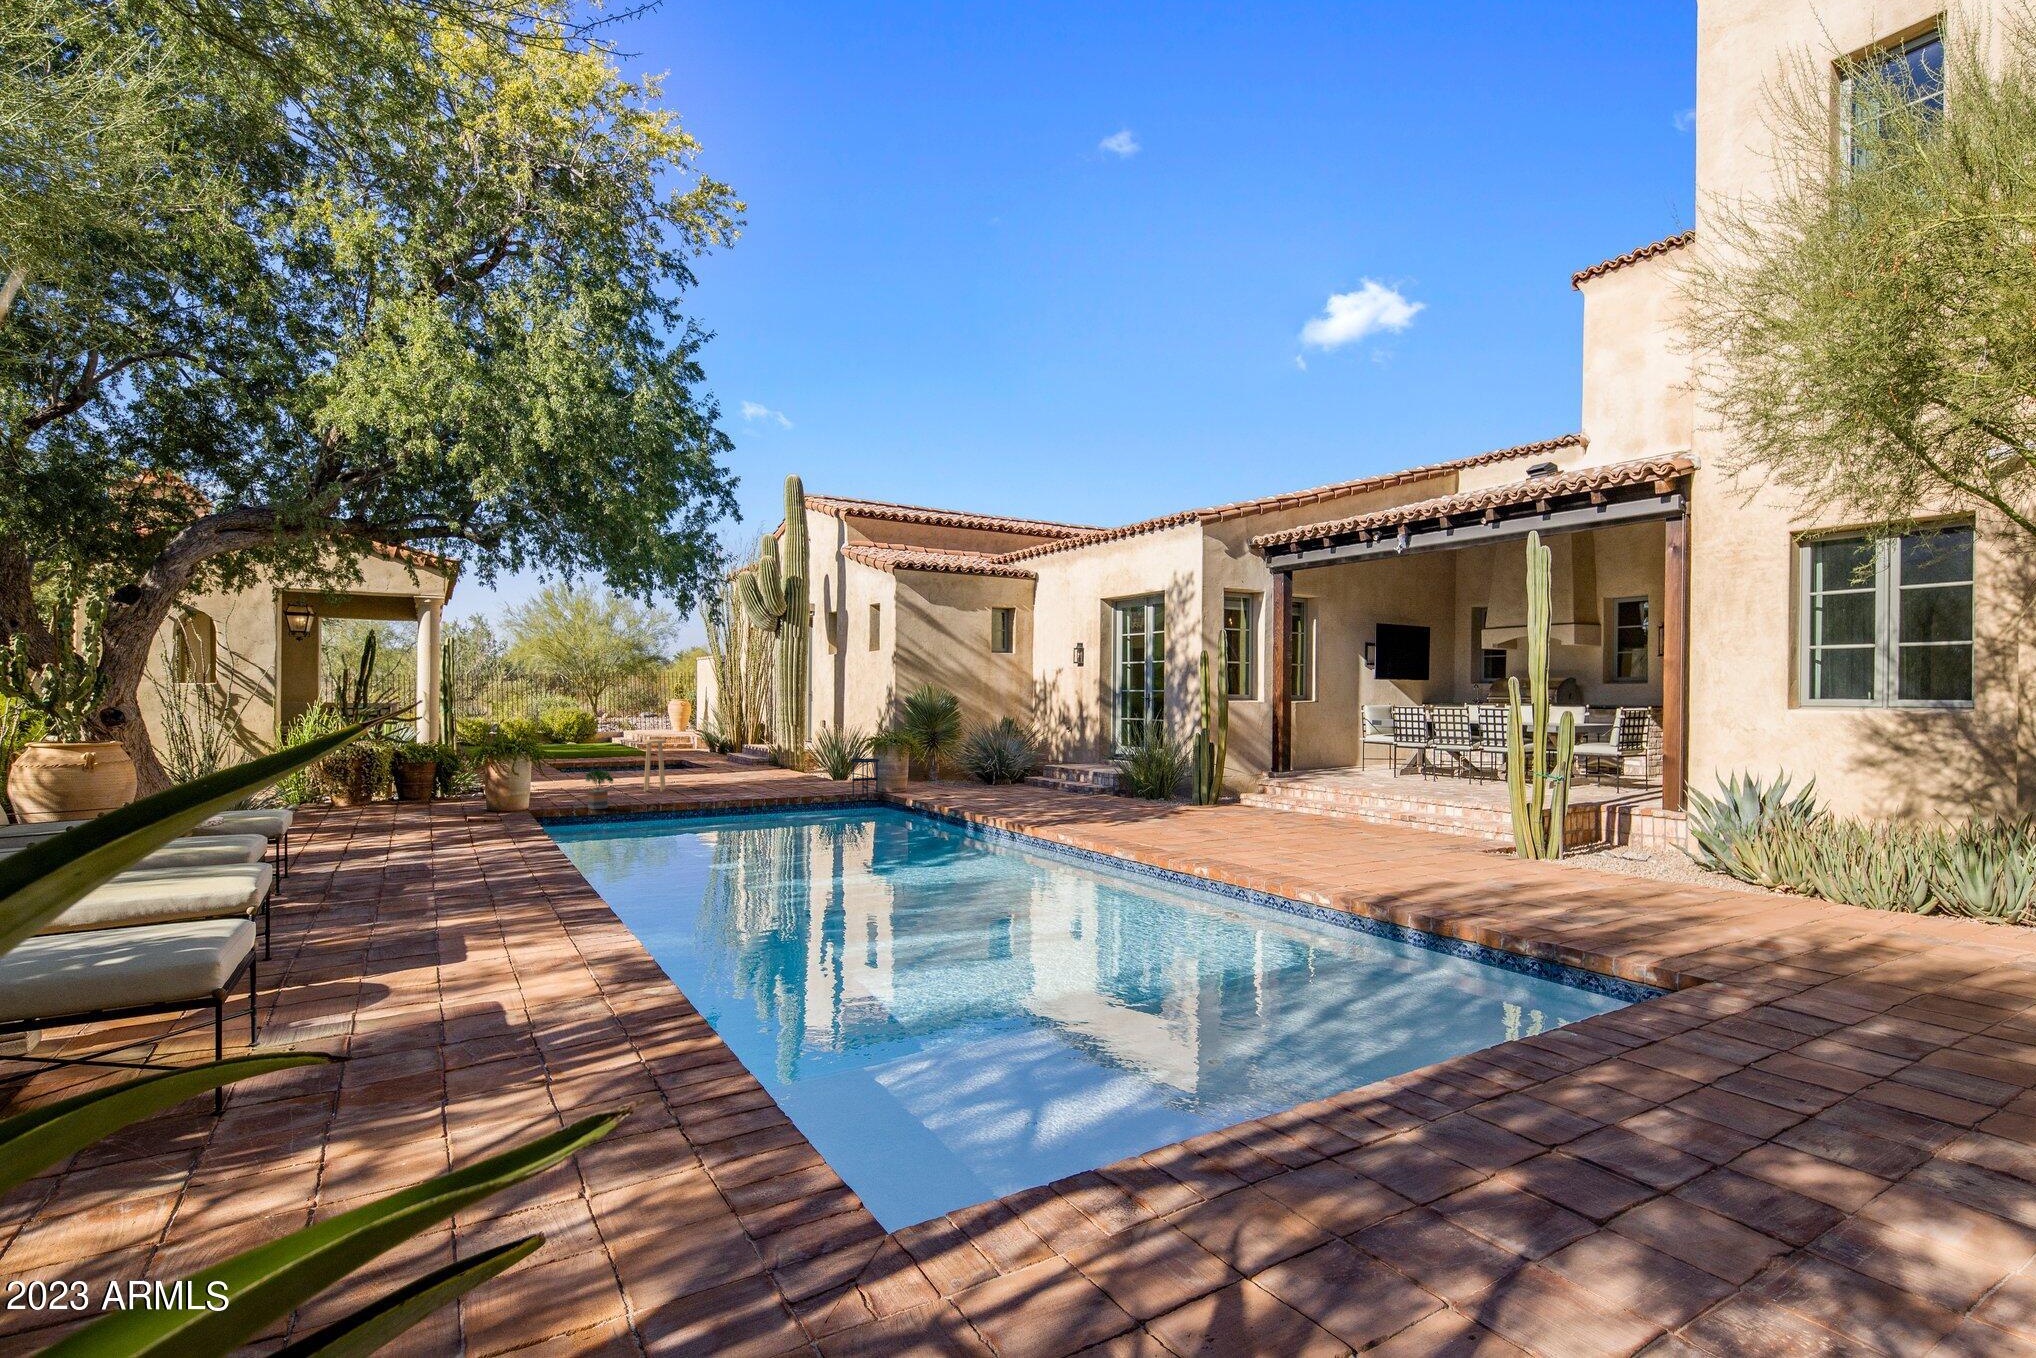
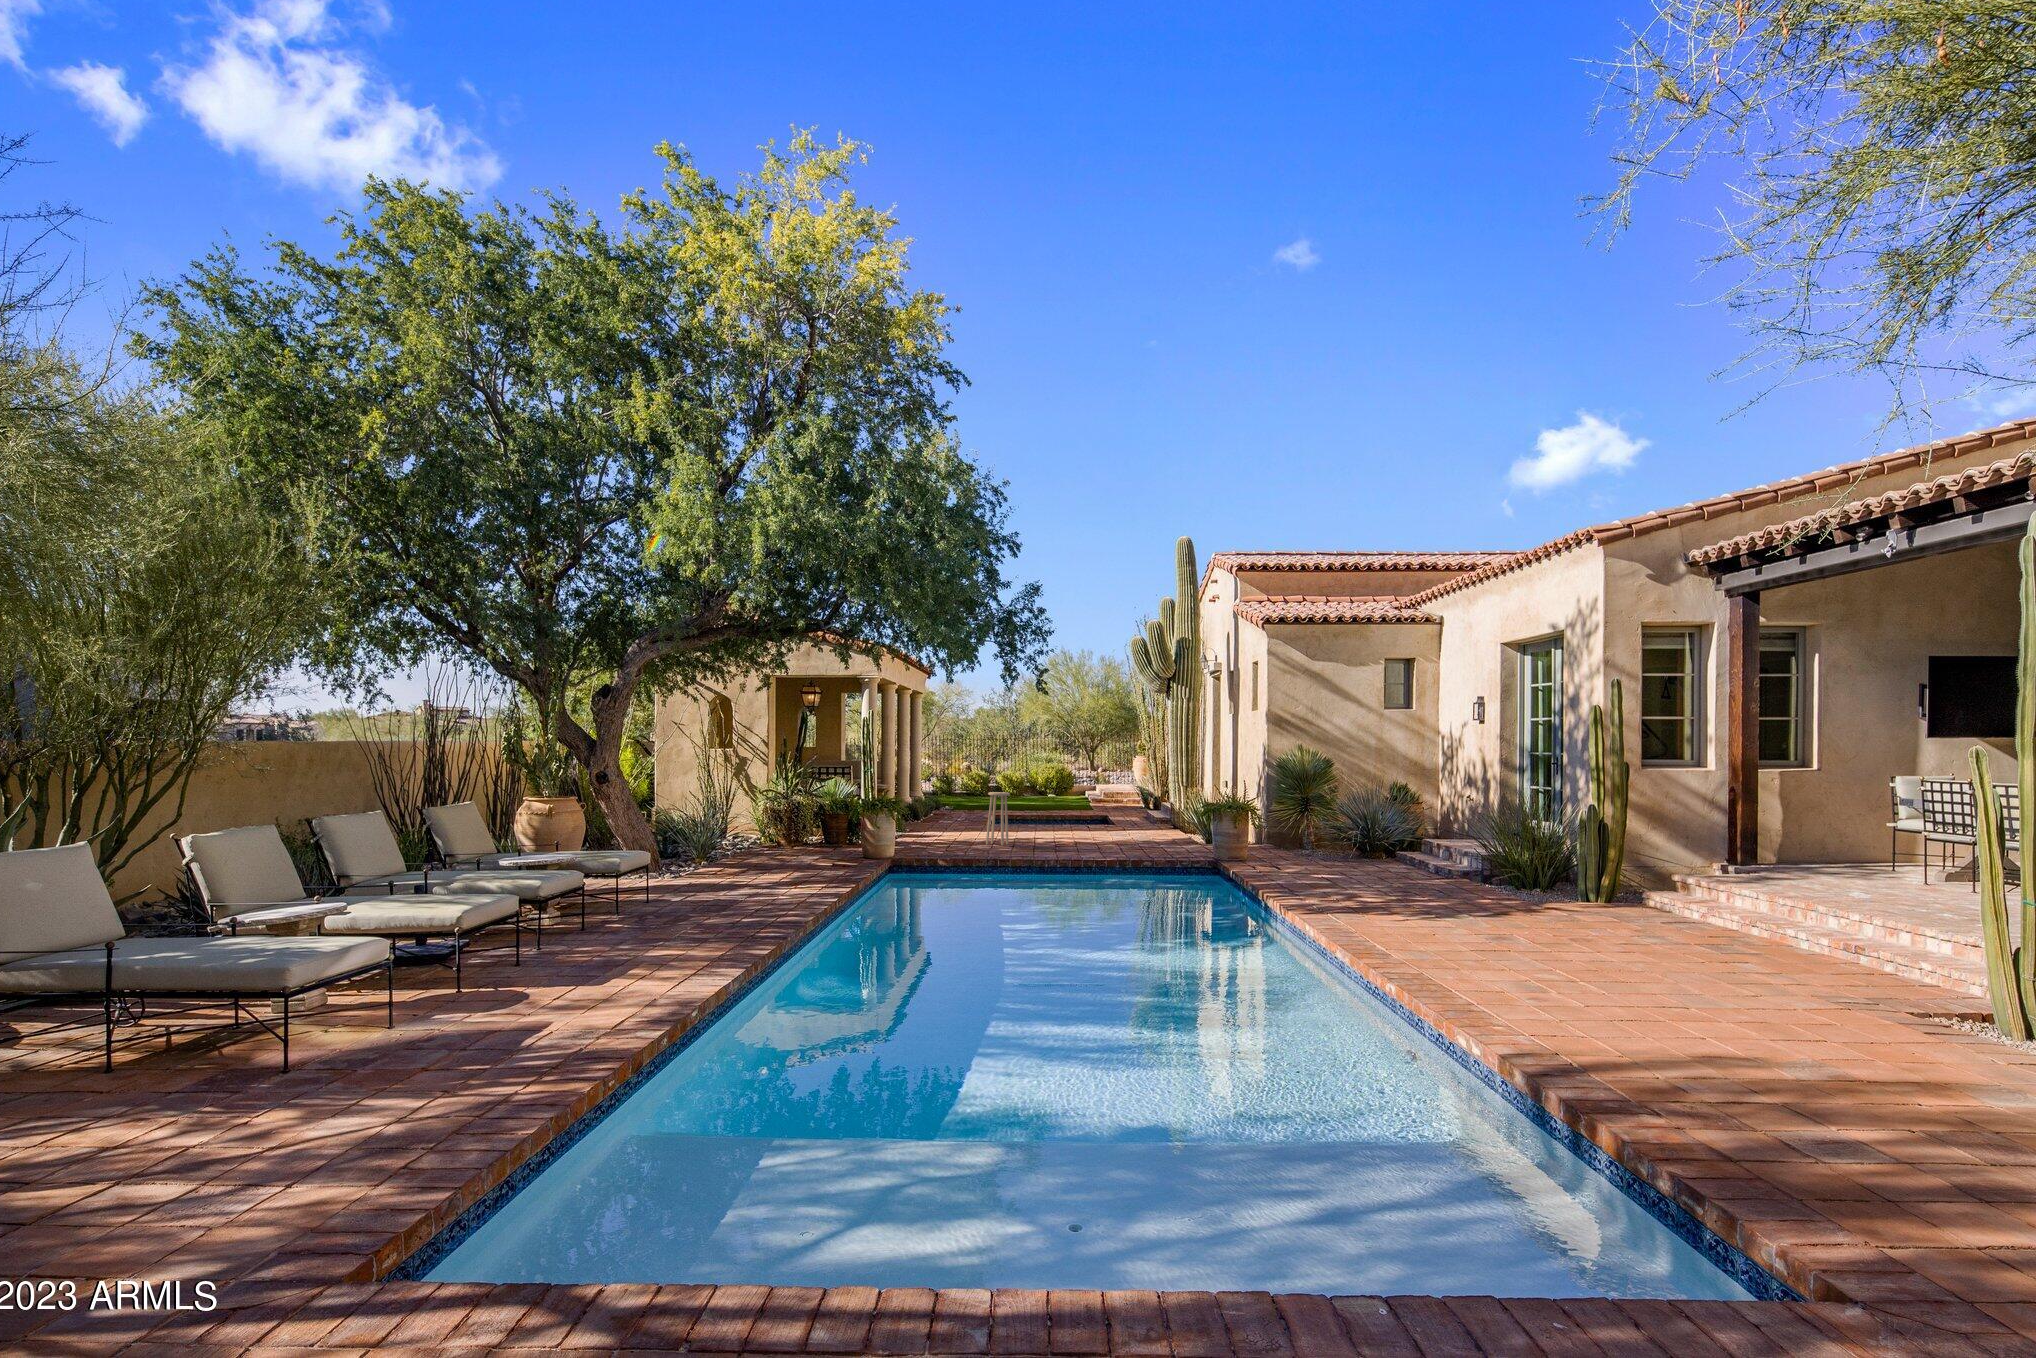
side table: present [851,759,880,799] -> none [1187,823,1219,867]
potted tree: present [585,770,613,809] -> none [911,813,938,852]

